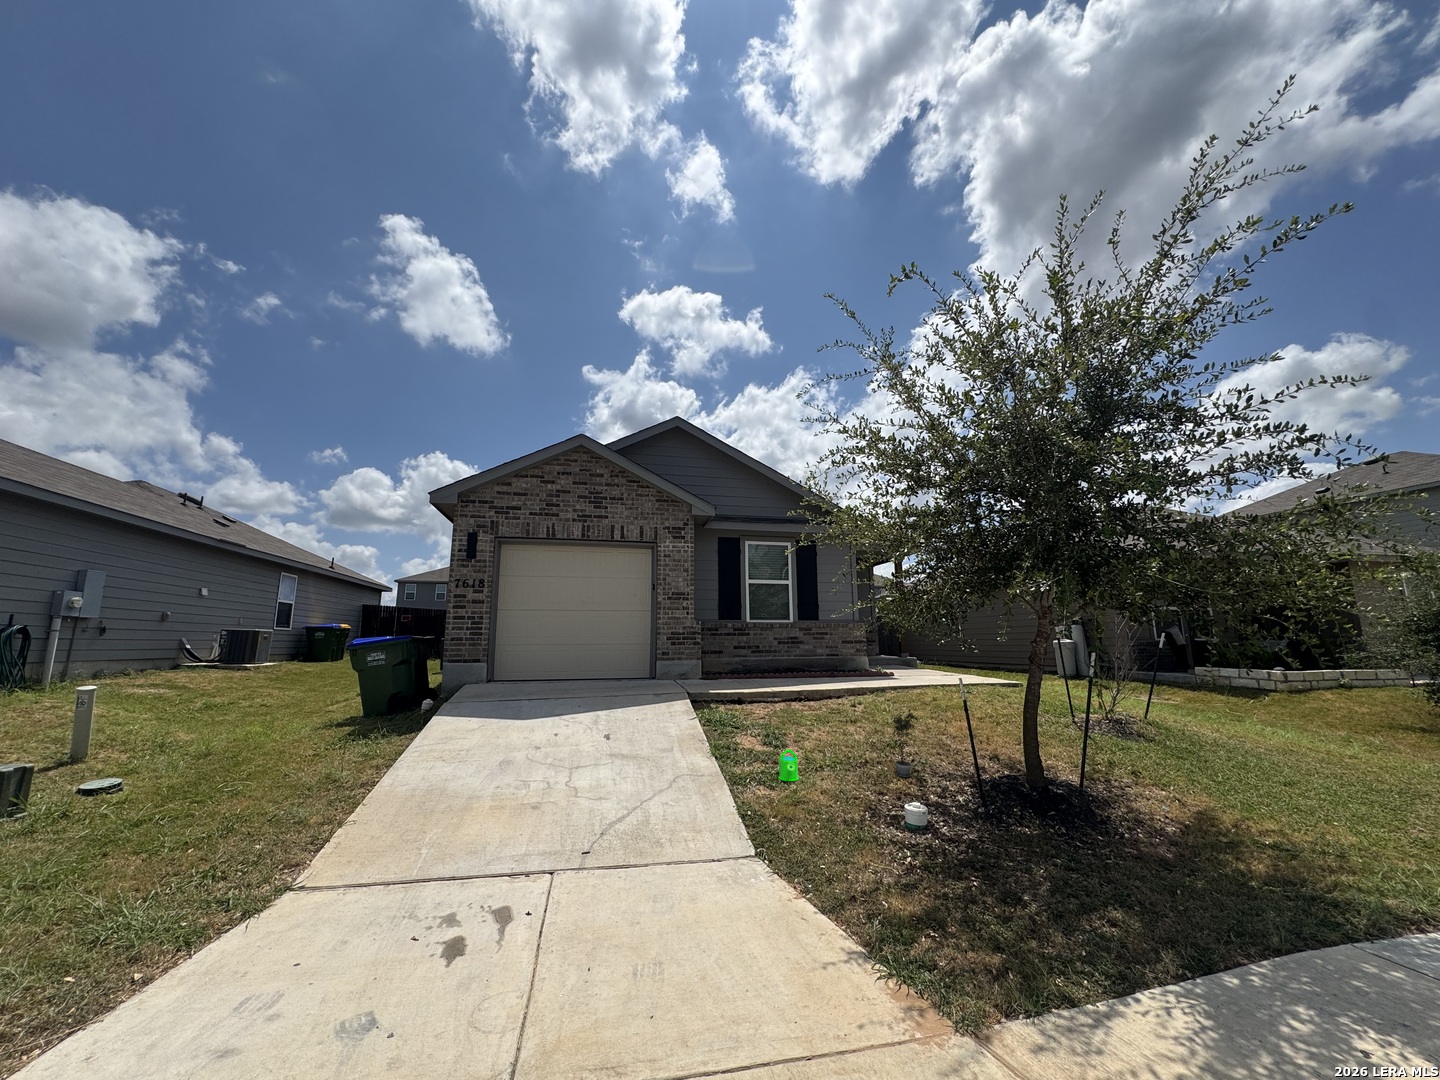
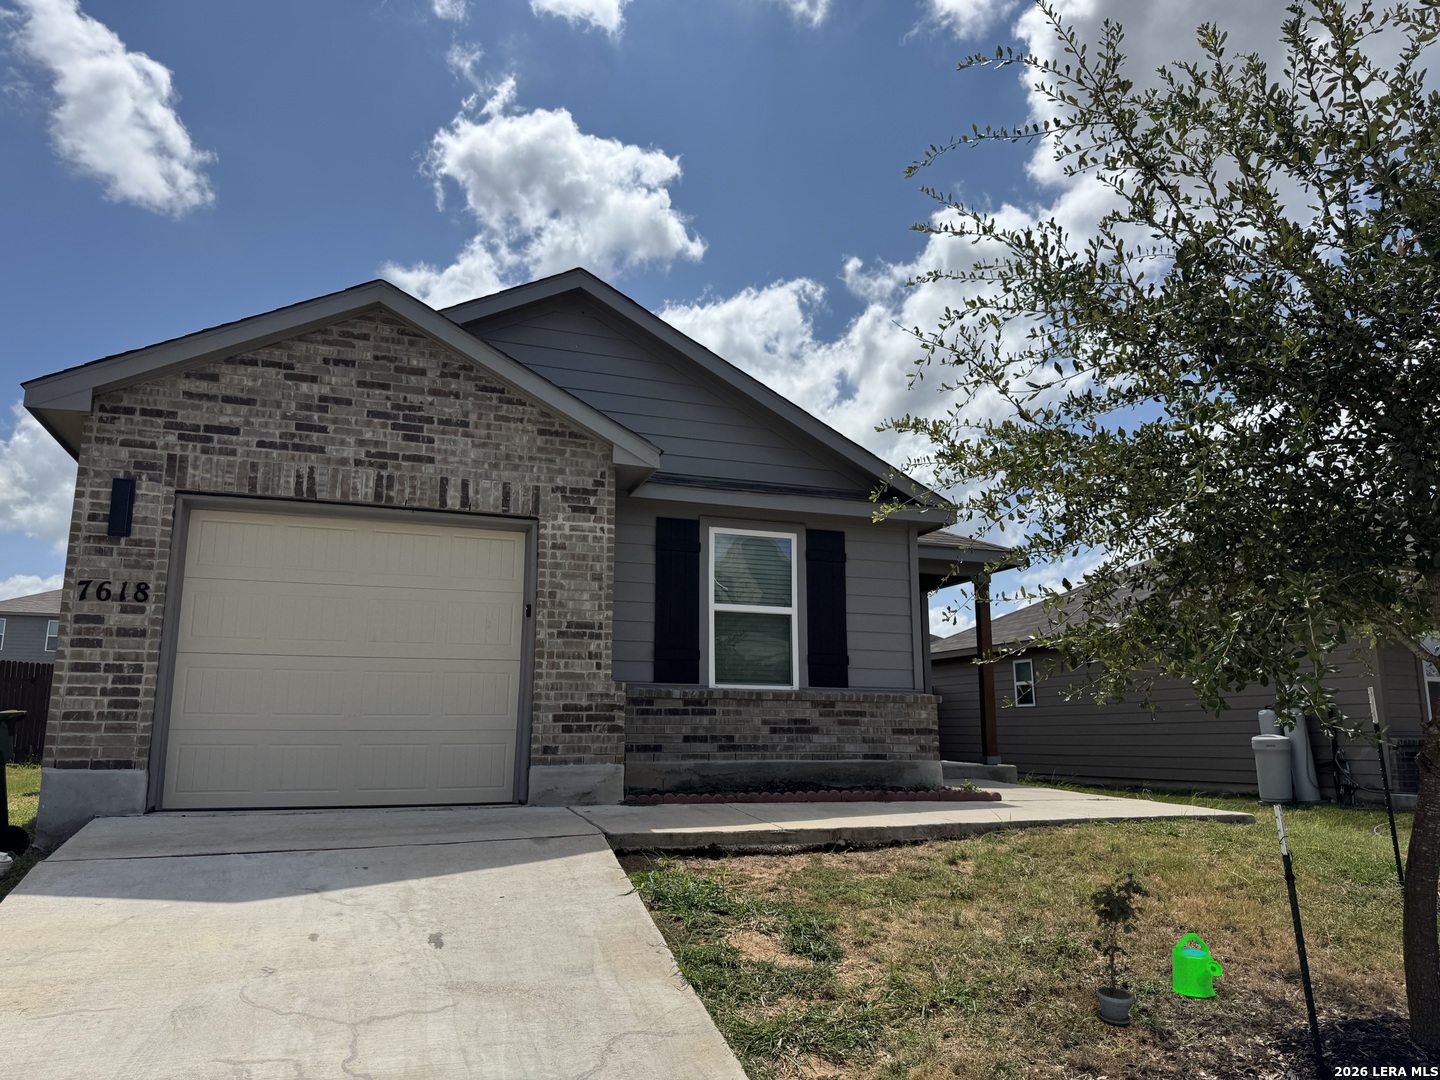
watering can: present [778,749,799,781] -> present [1171,933,1222,998]

